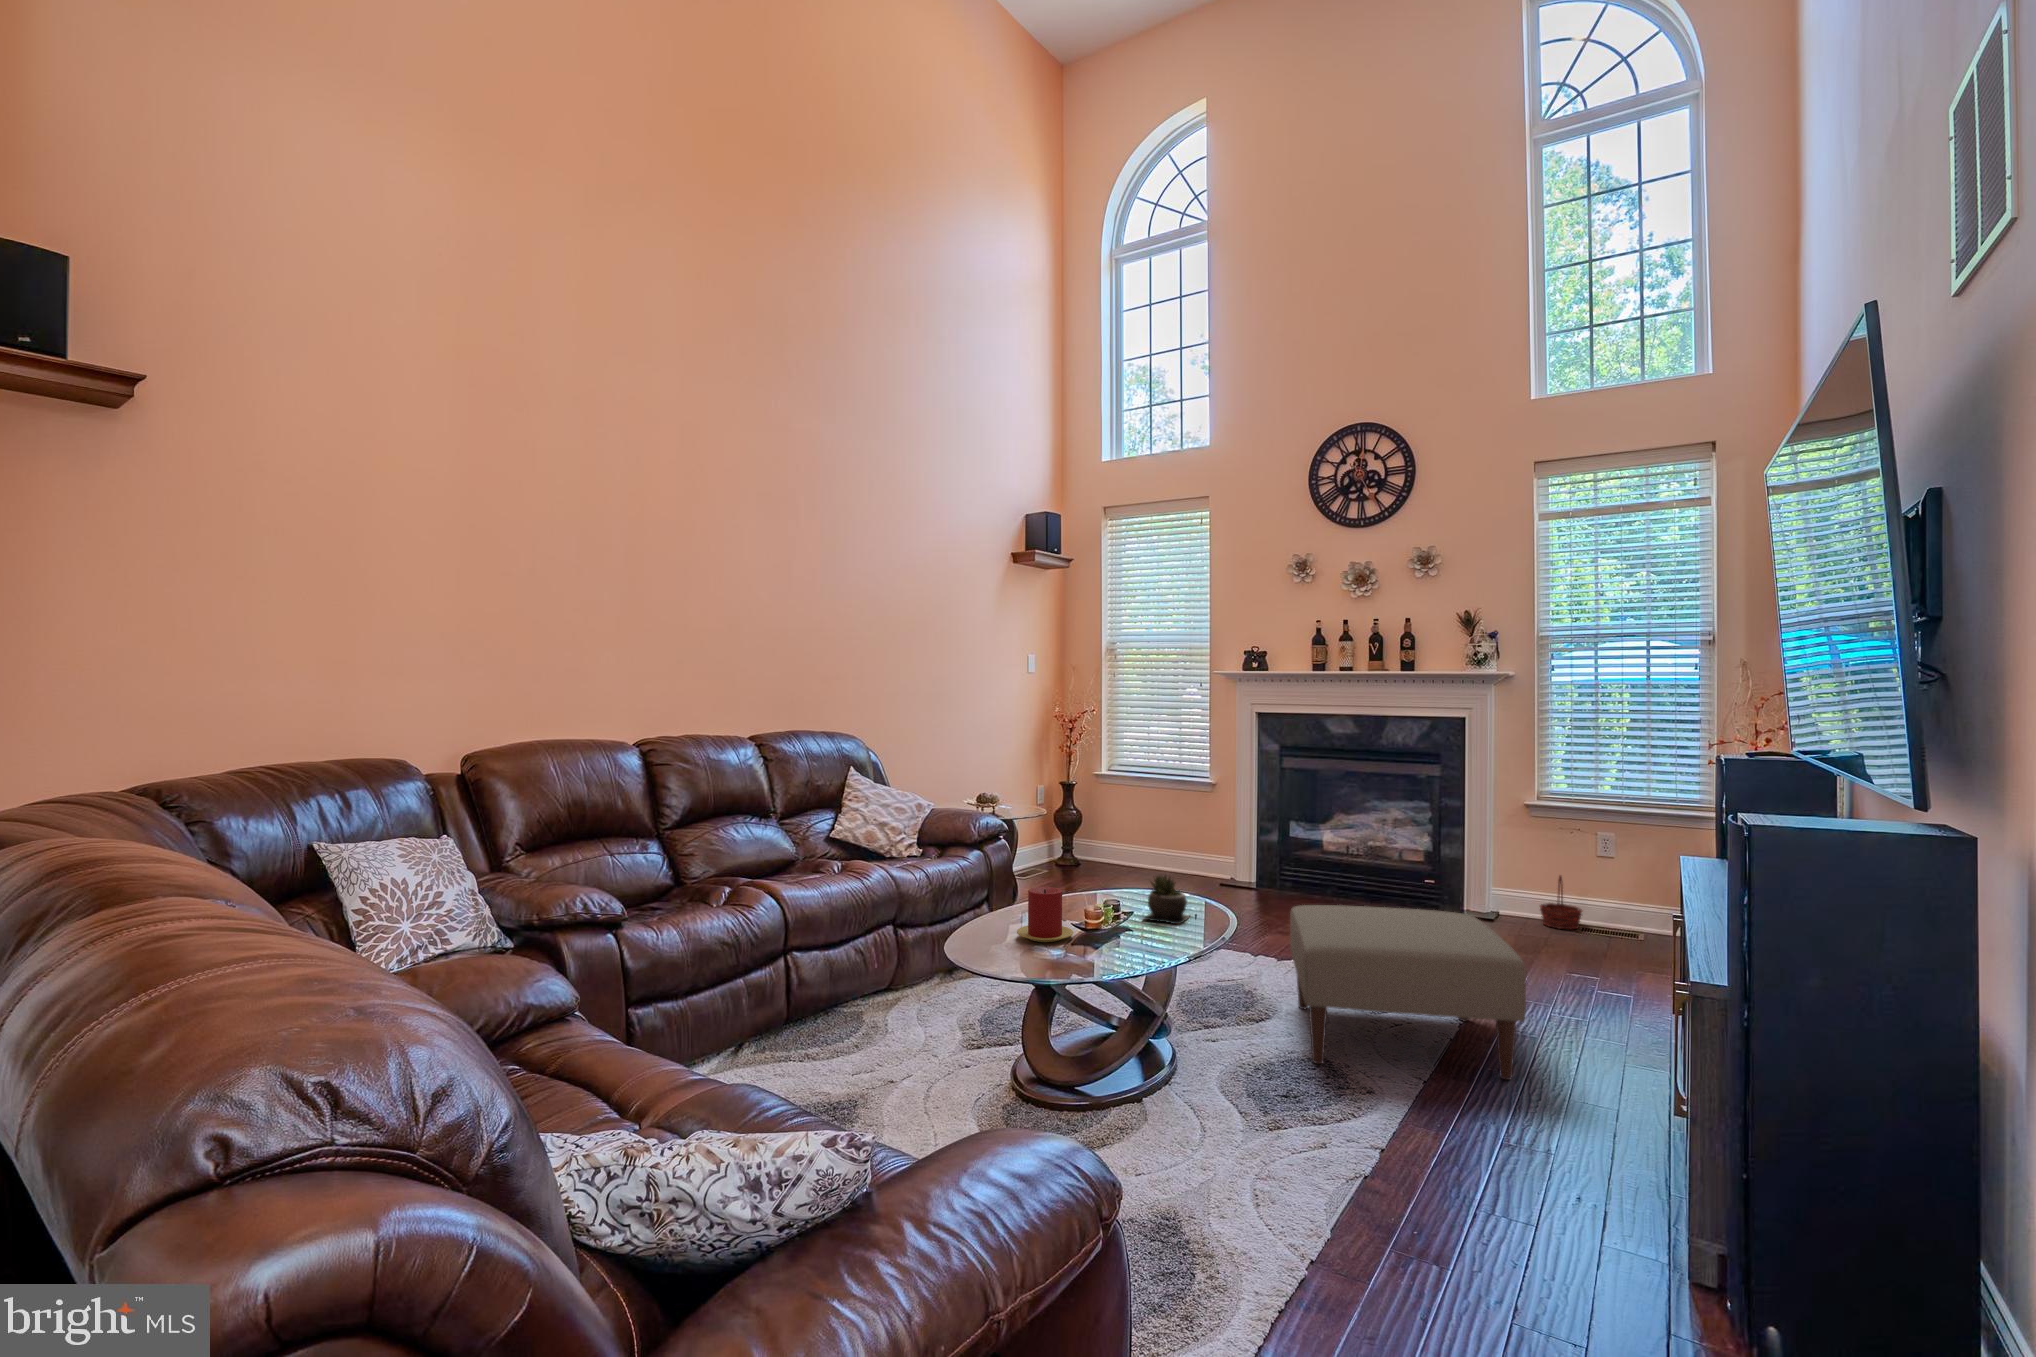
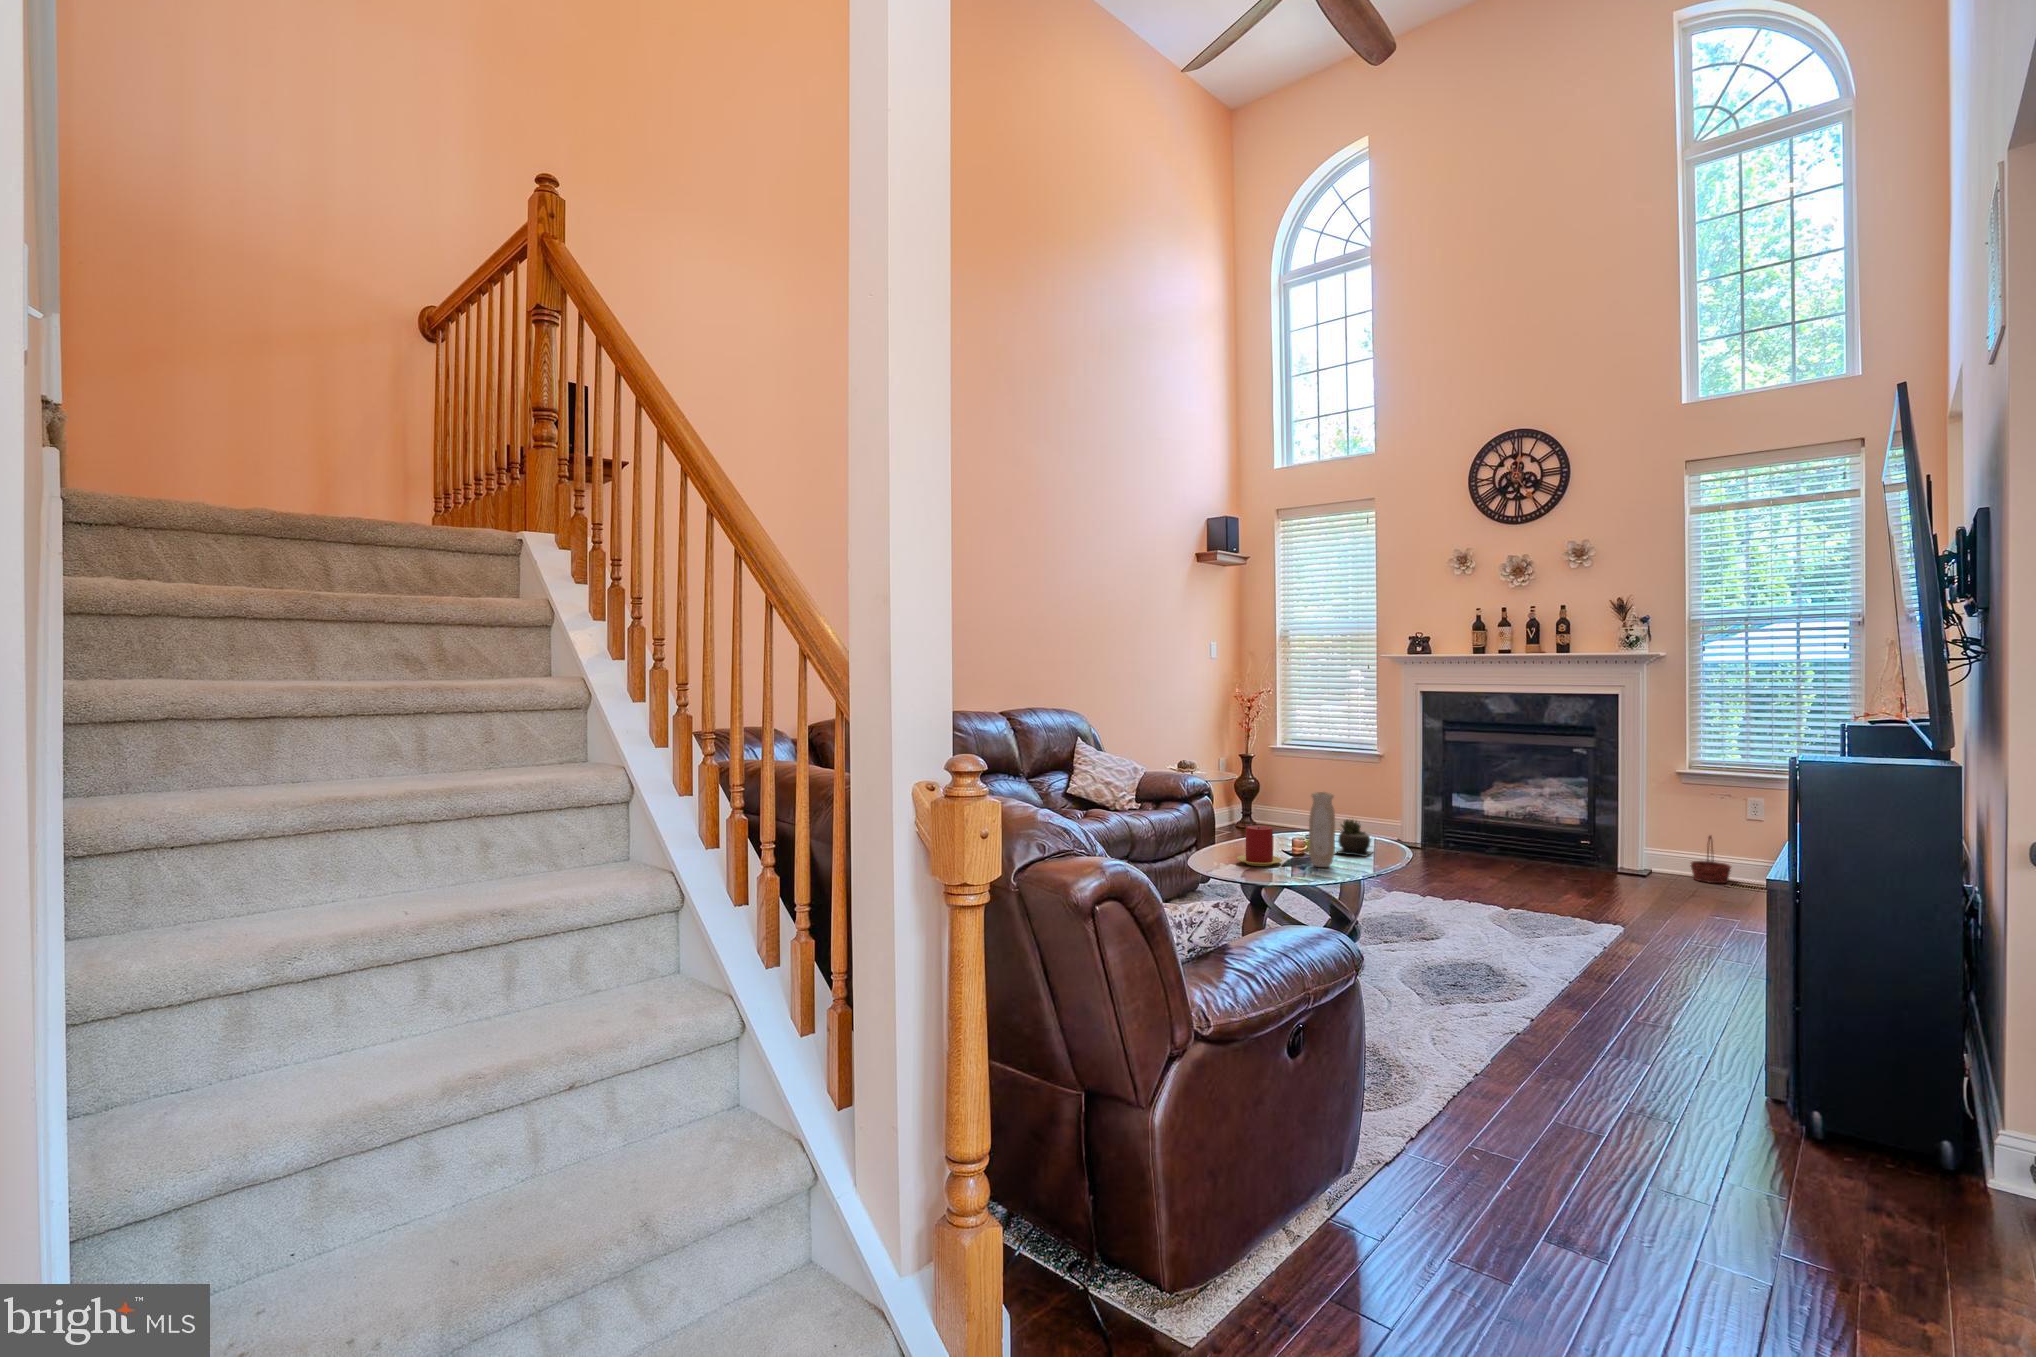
vase: none [1106,844,1139,943] -> present [1309,792,1335,867]
ottoman: present [1290,905,1526,1080] -> none [1456,848,1656,981]

